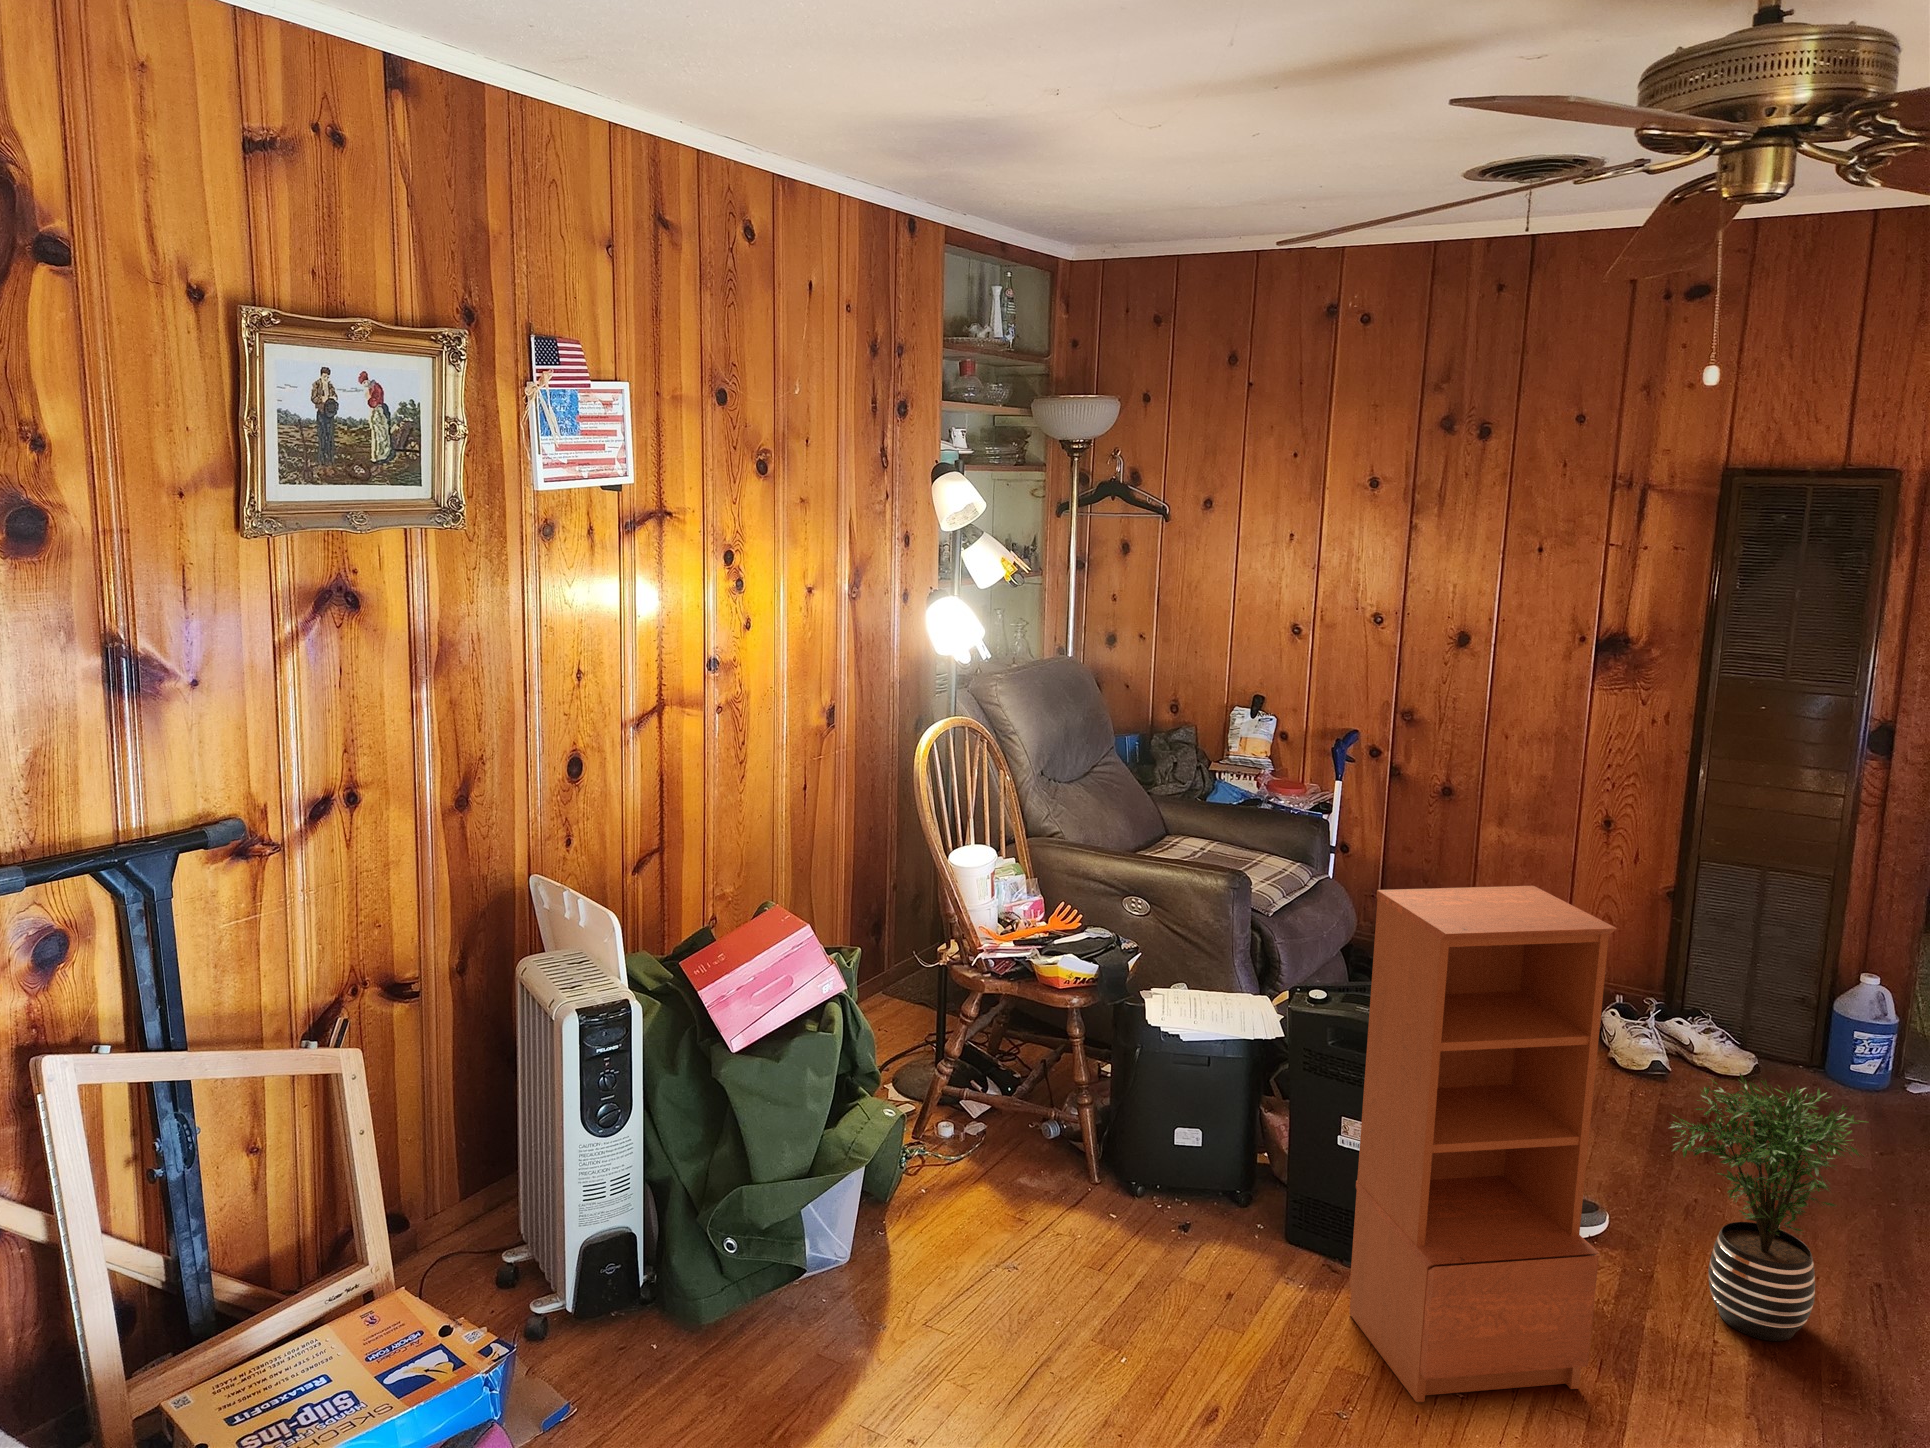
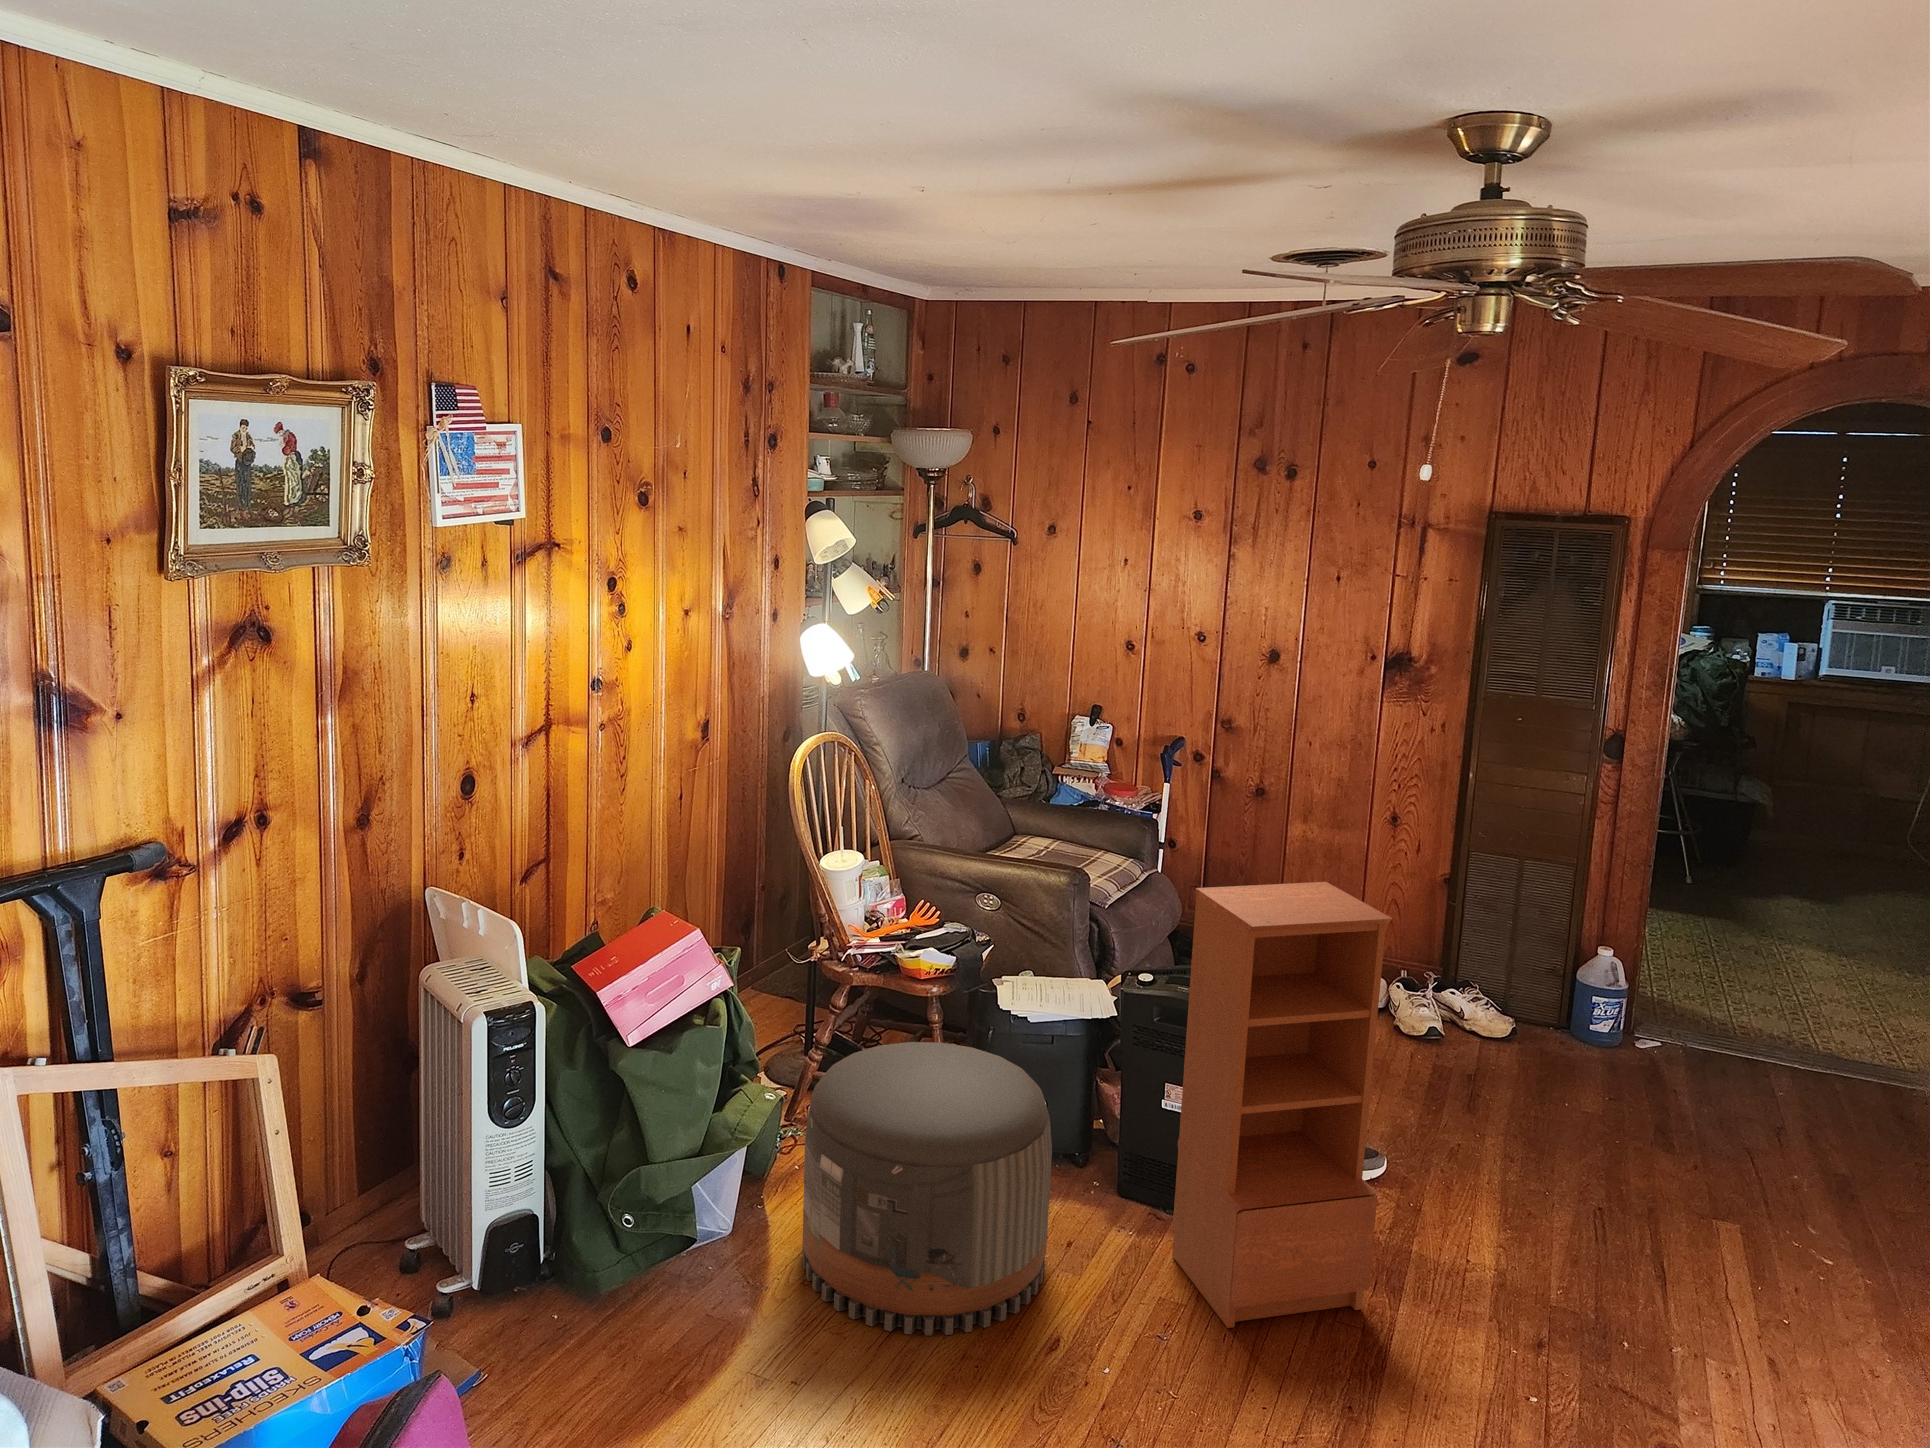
pouf: none [925,1059,1208,1392] -> present [802,1042,1052,1335]
potted plant: present [1670,1073,1866,1341] -> none [1434,1035,1601,1261]

